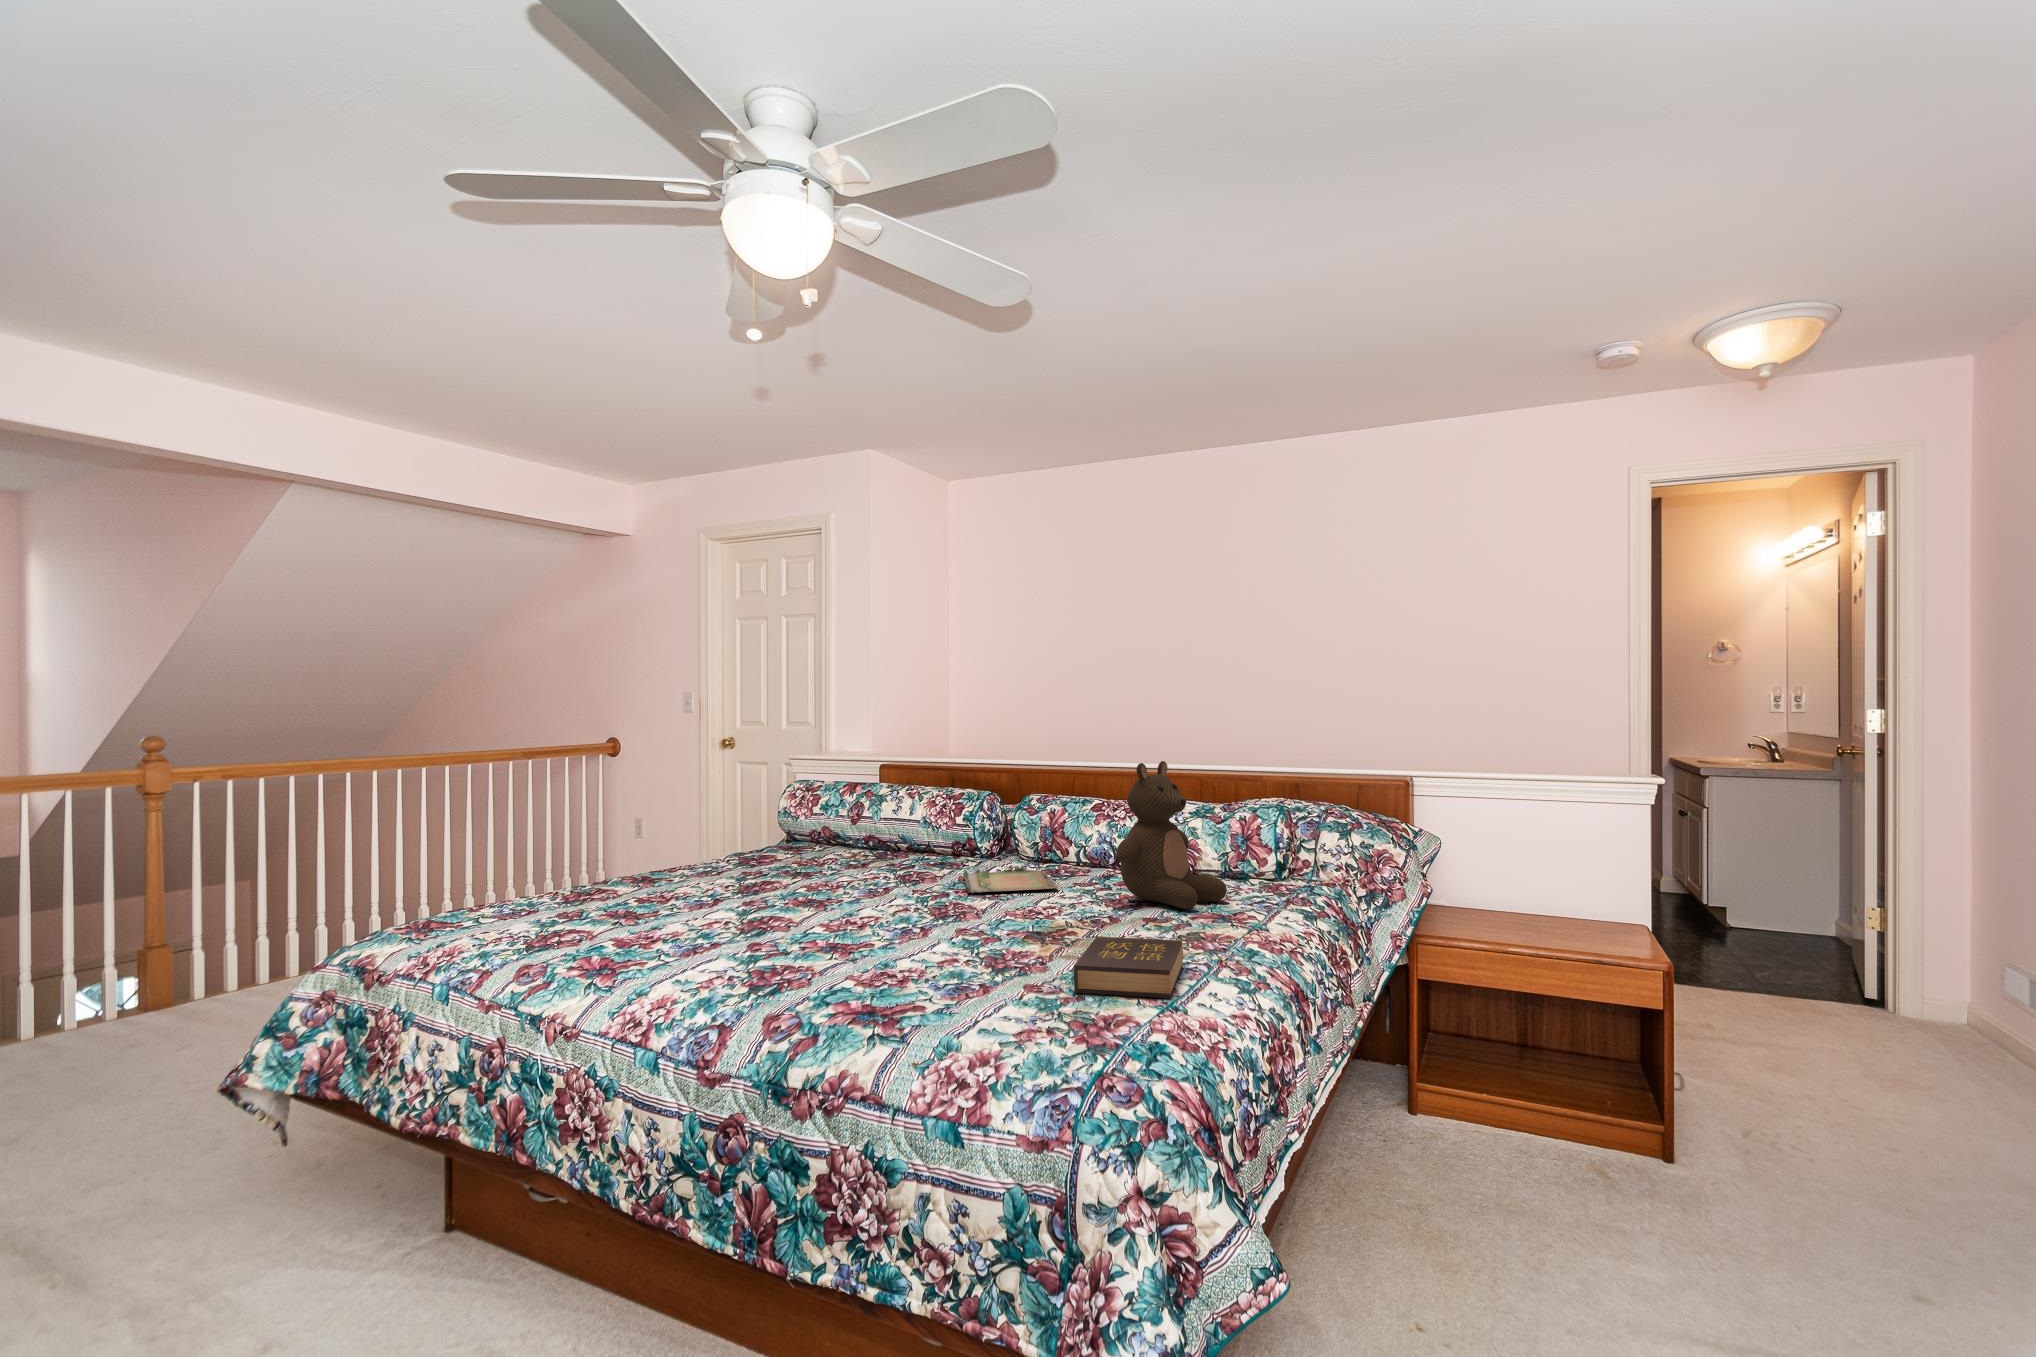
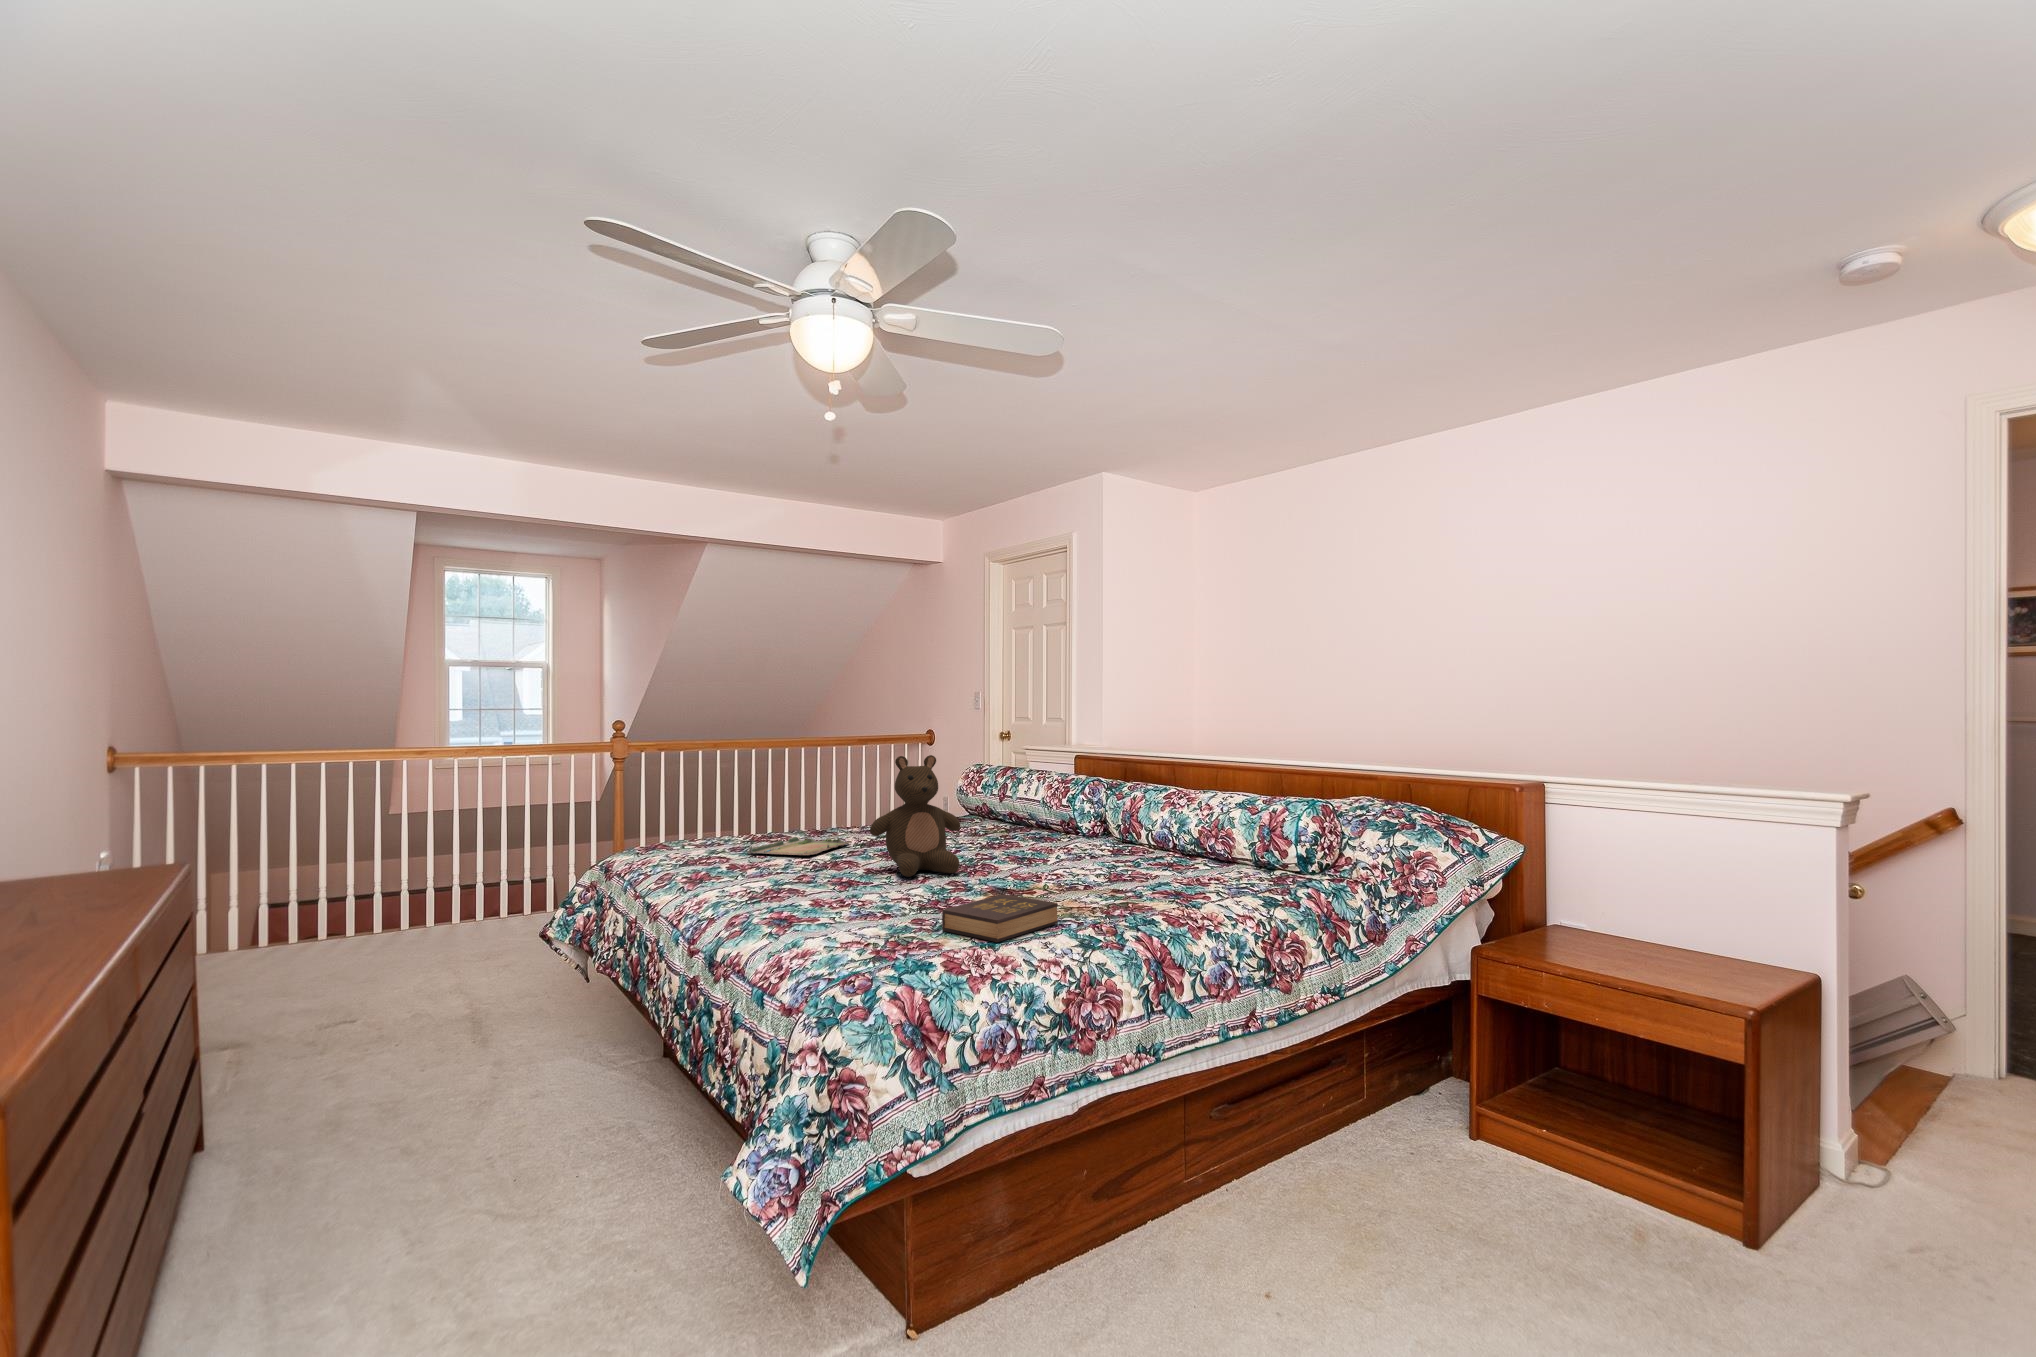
stuffed bear: present [1116,761,1227,909] -> present [870,755,960,877]
tray: present [963,863,1058,894] -> present [748,835,850,855]

